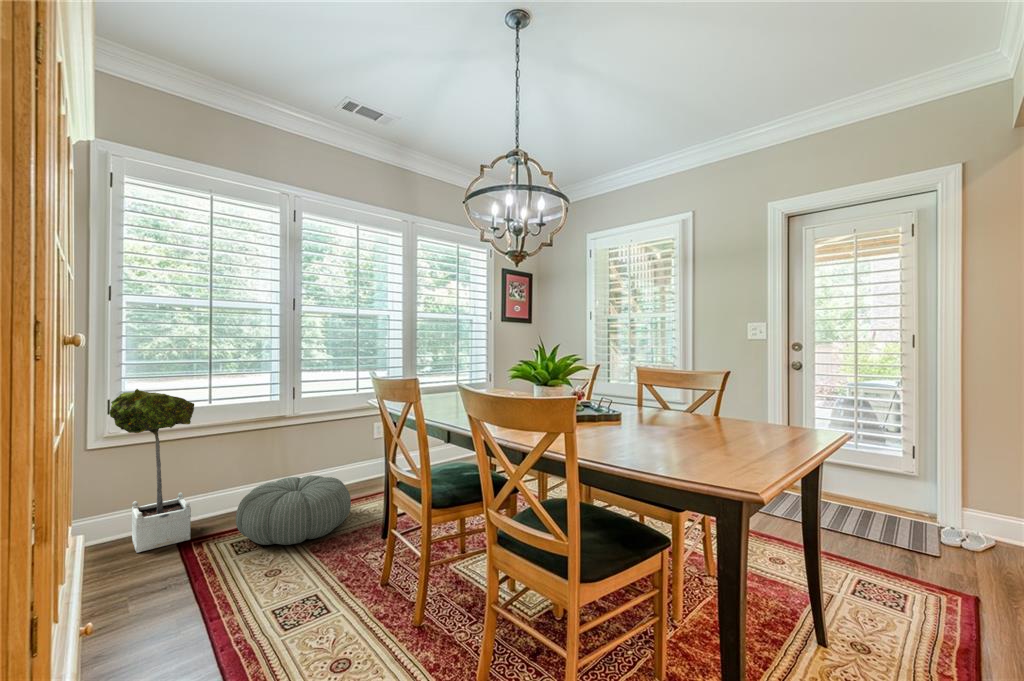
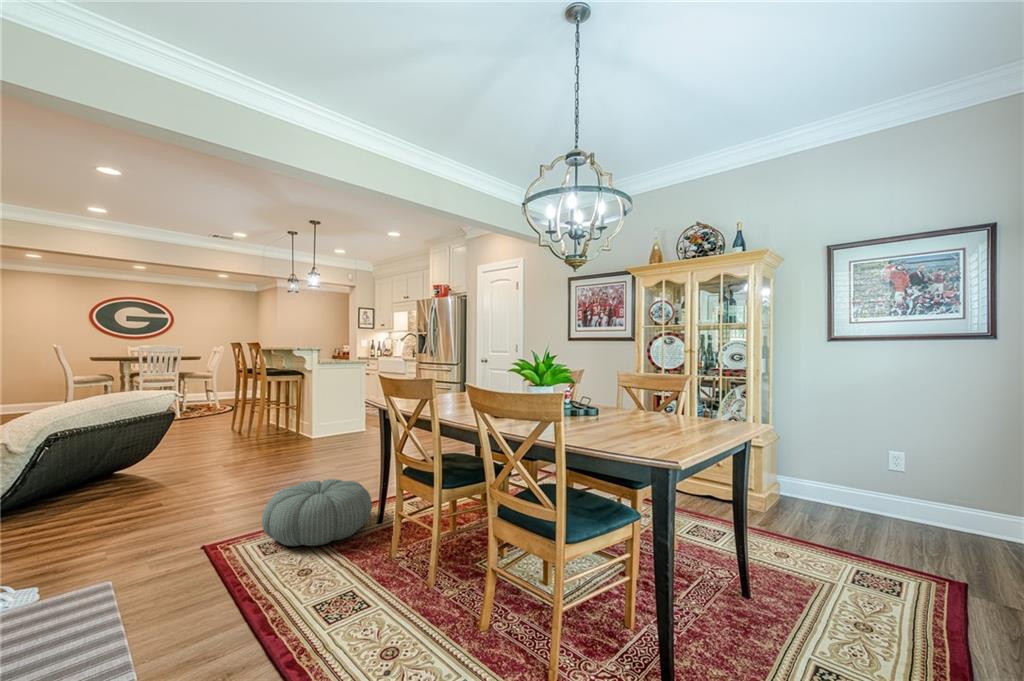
potted tree: present [110,389,194,552] -> none [139,394,220,555]

